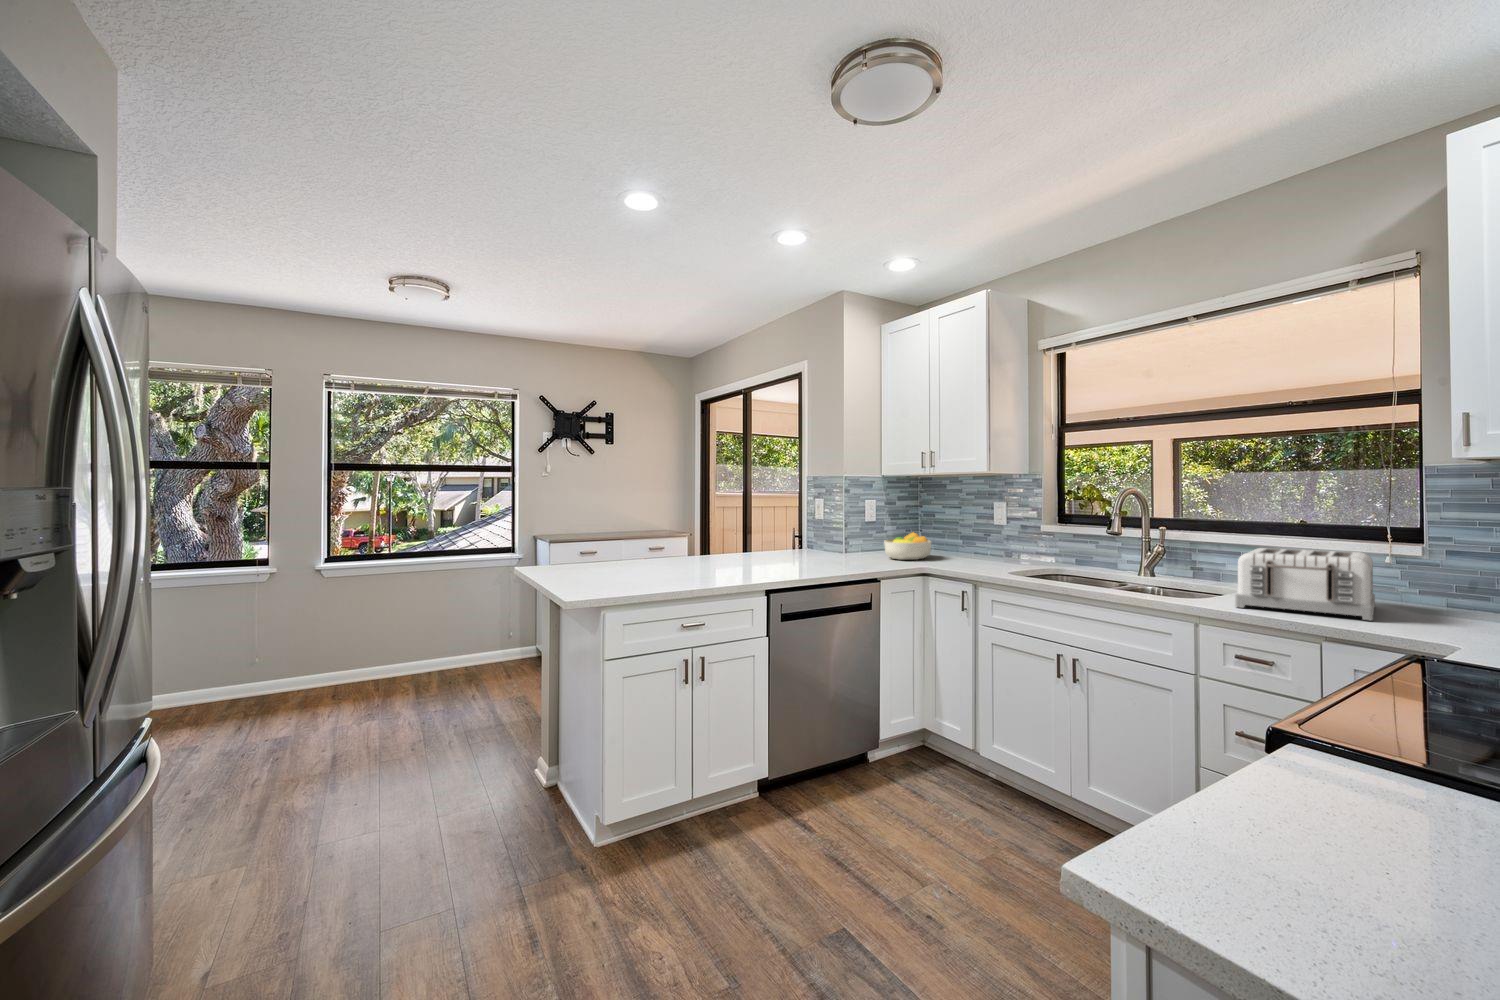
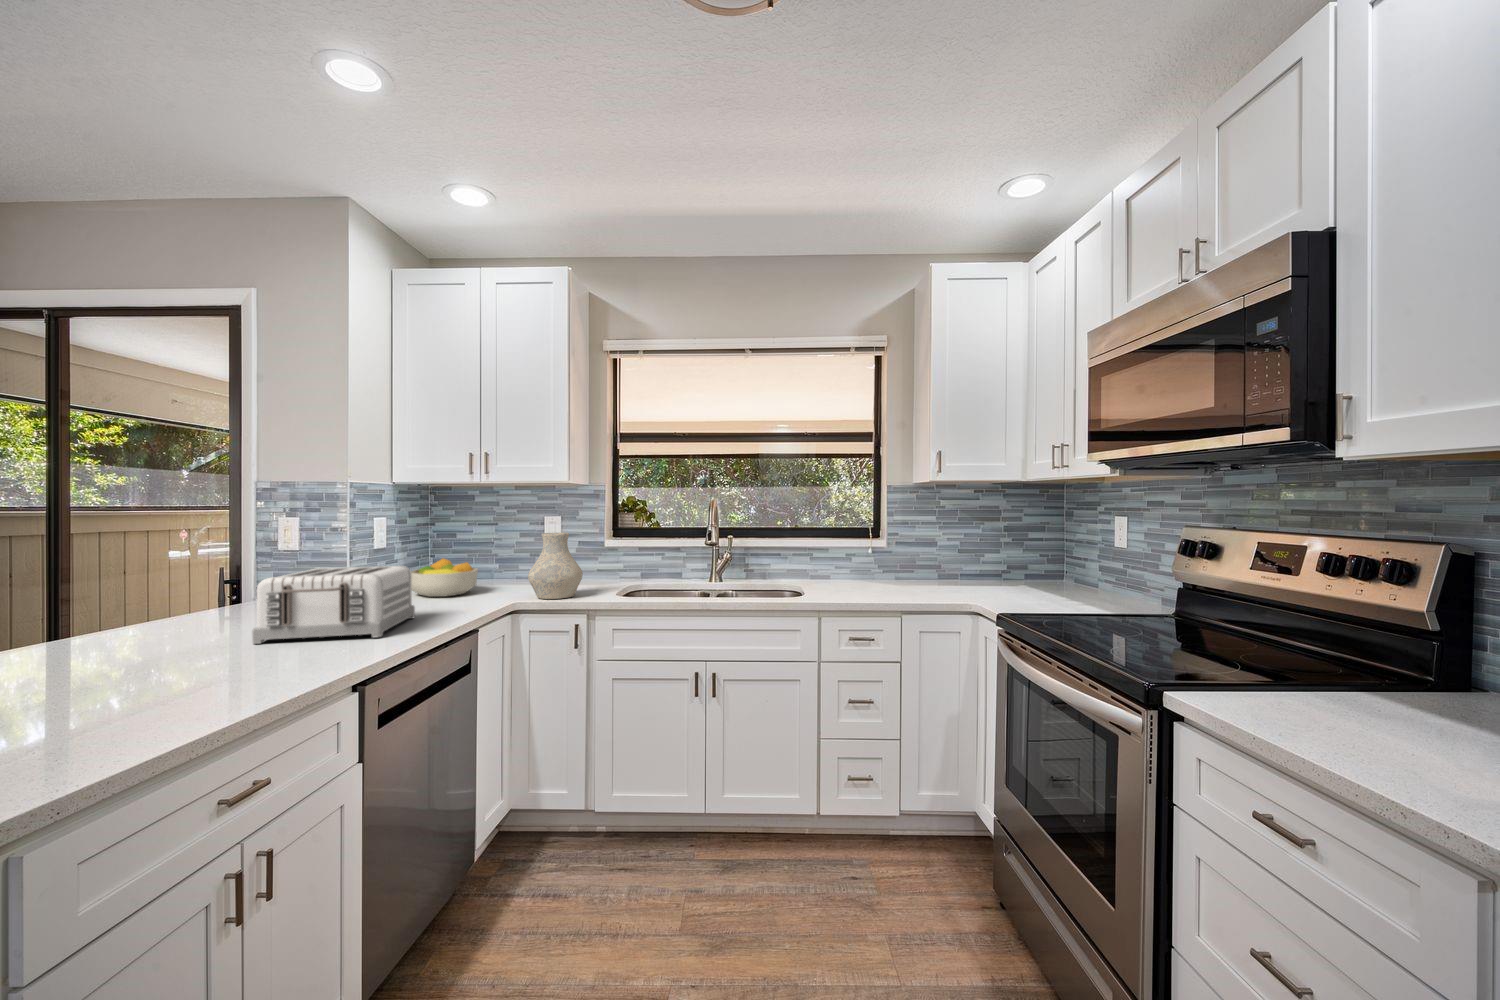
vase: none [945,516,991,570] -> present [528,533,583,599]
toaster: present [1235,548,1375,620] -> present [252,566,415,644]

